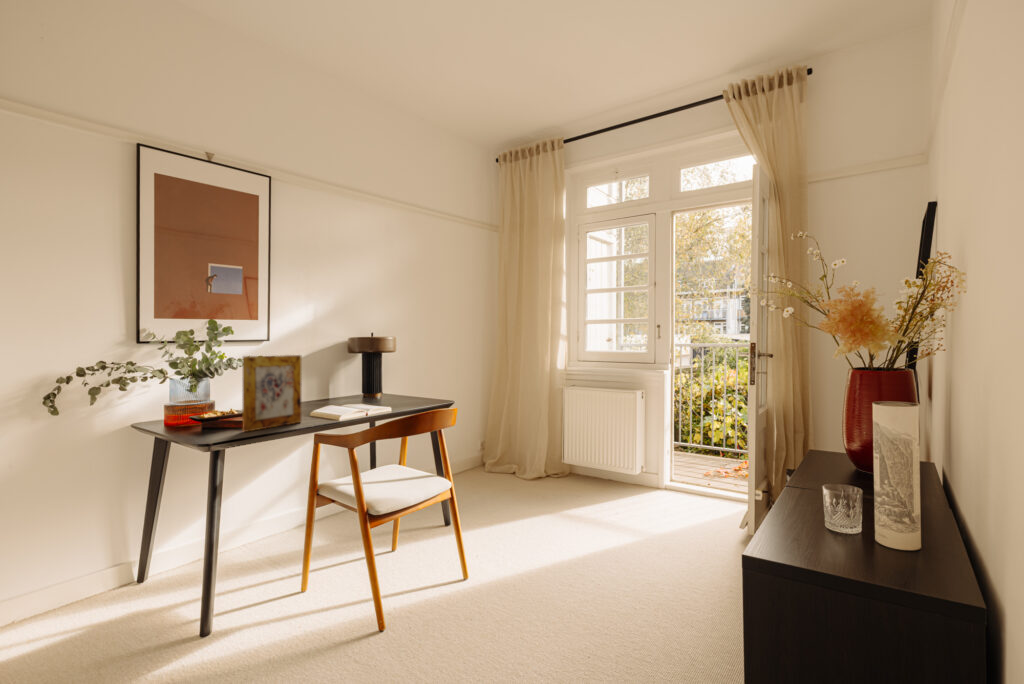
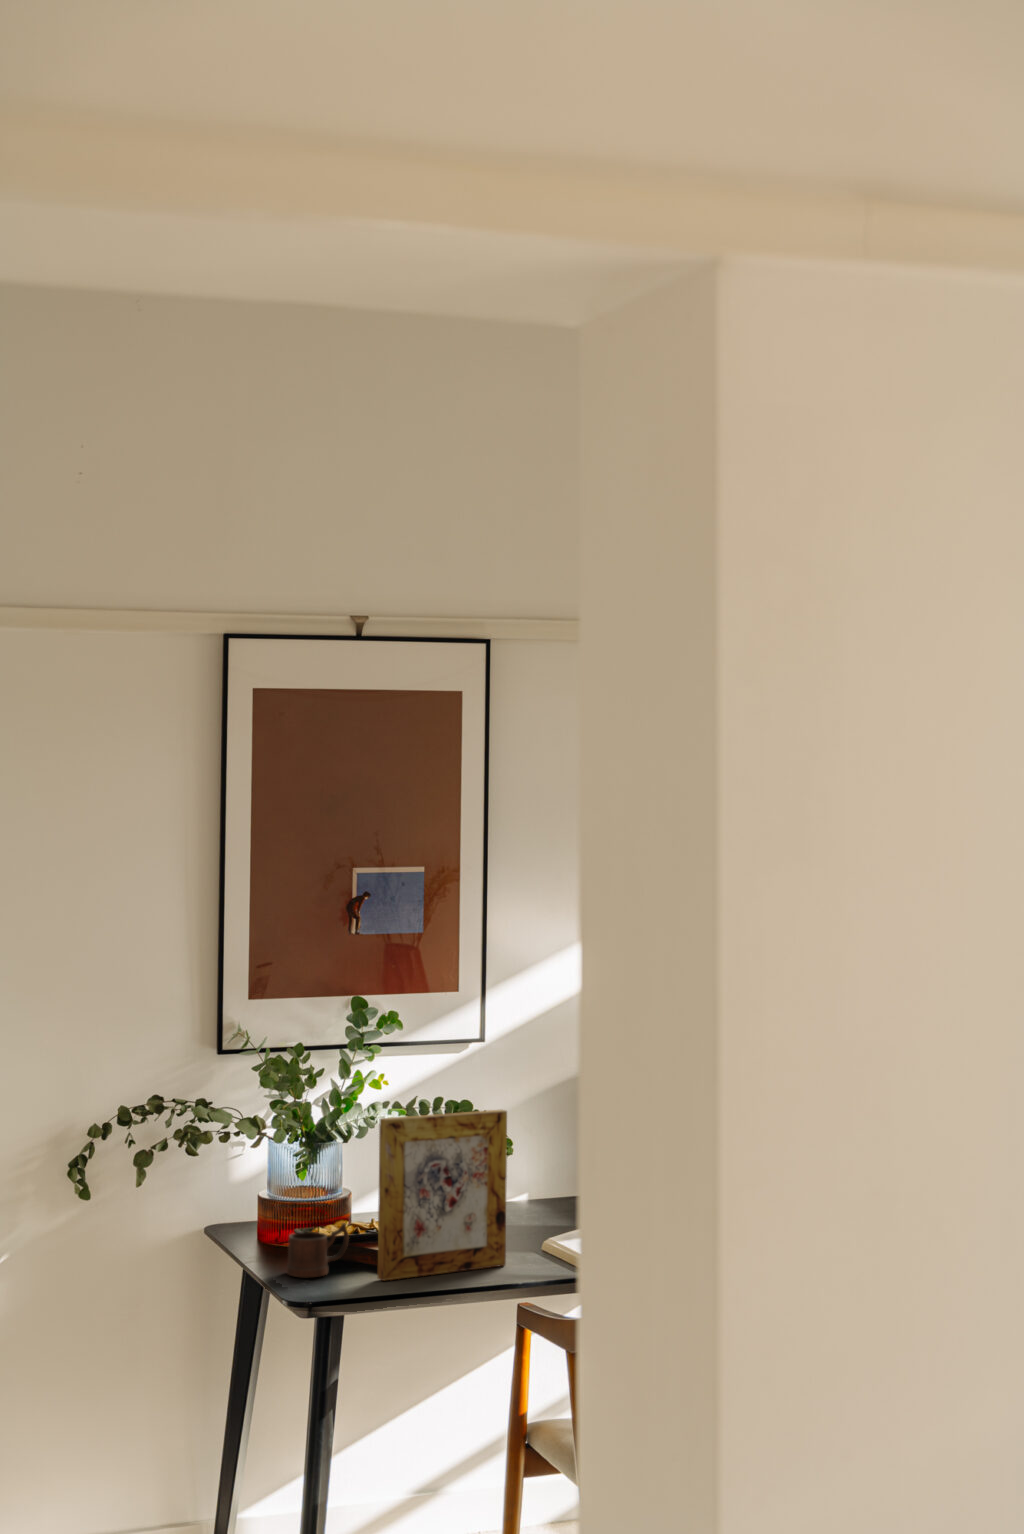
mug: none [191,408,225,434] -> present [287,1223,349,1277]

